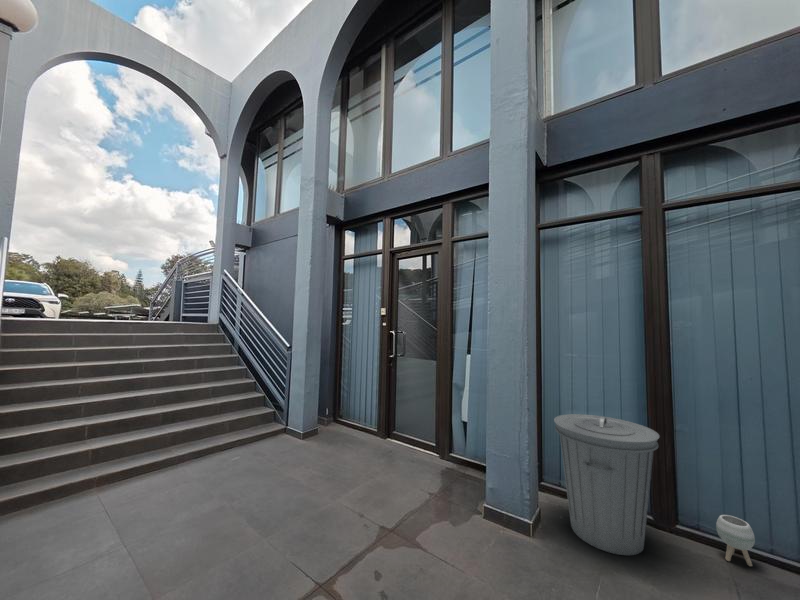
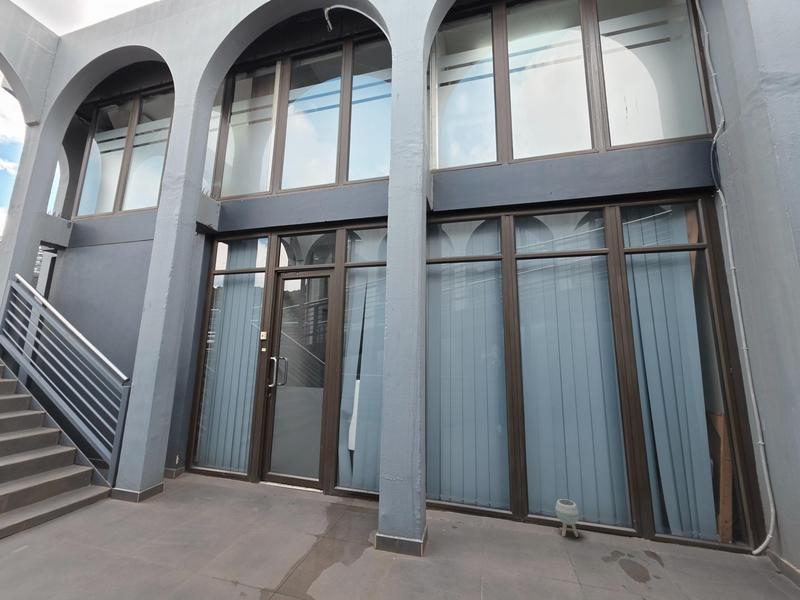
trash can: present [554,414,659,555] -> none [440,430,520,552]

